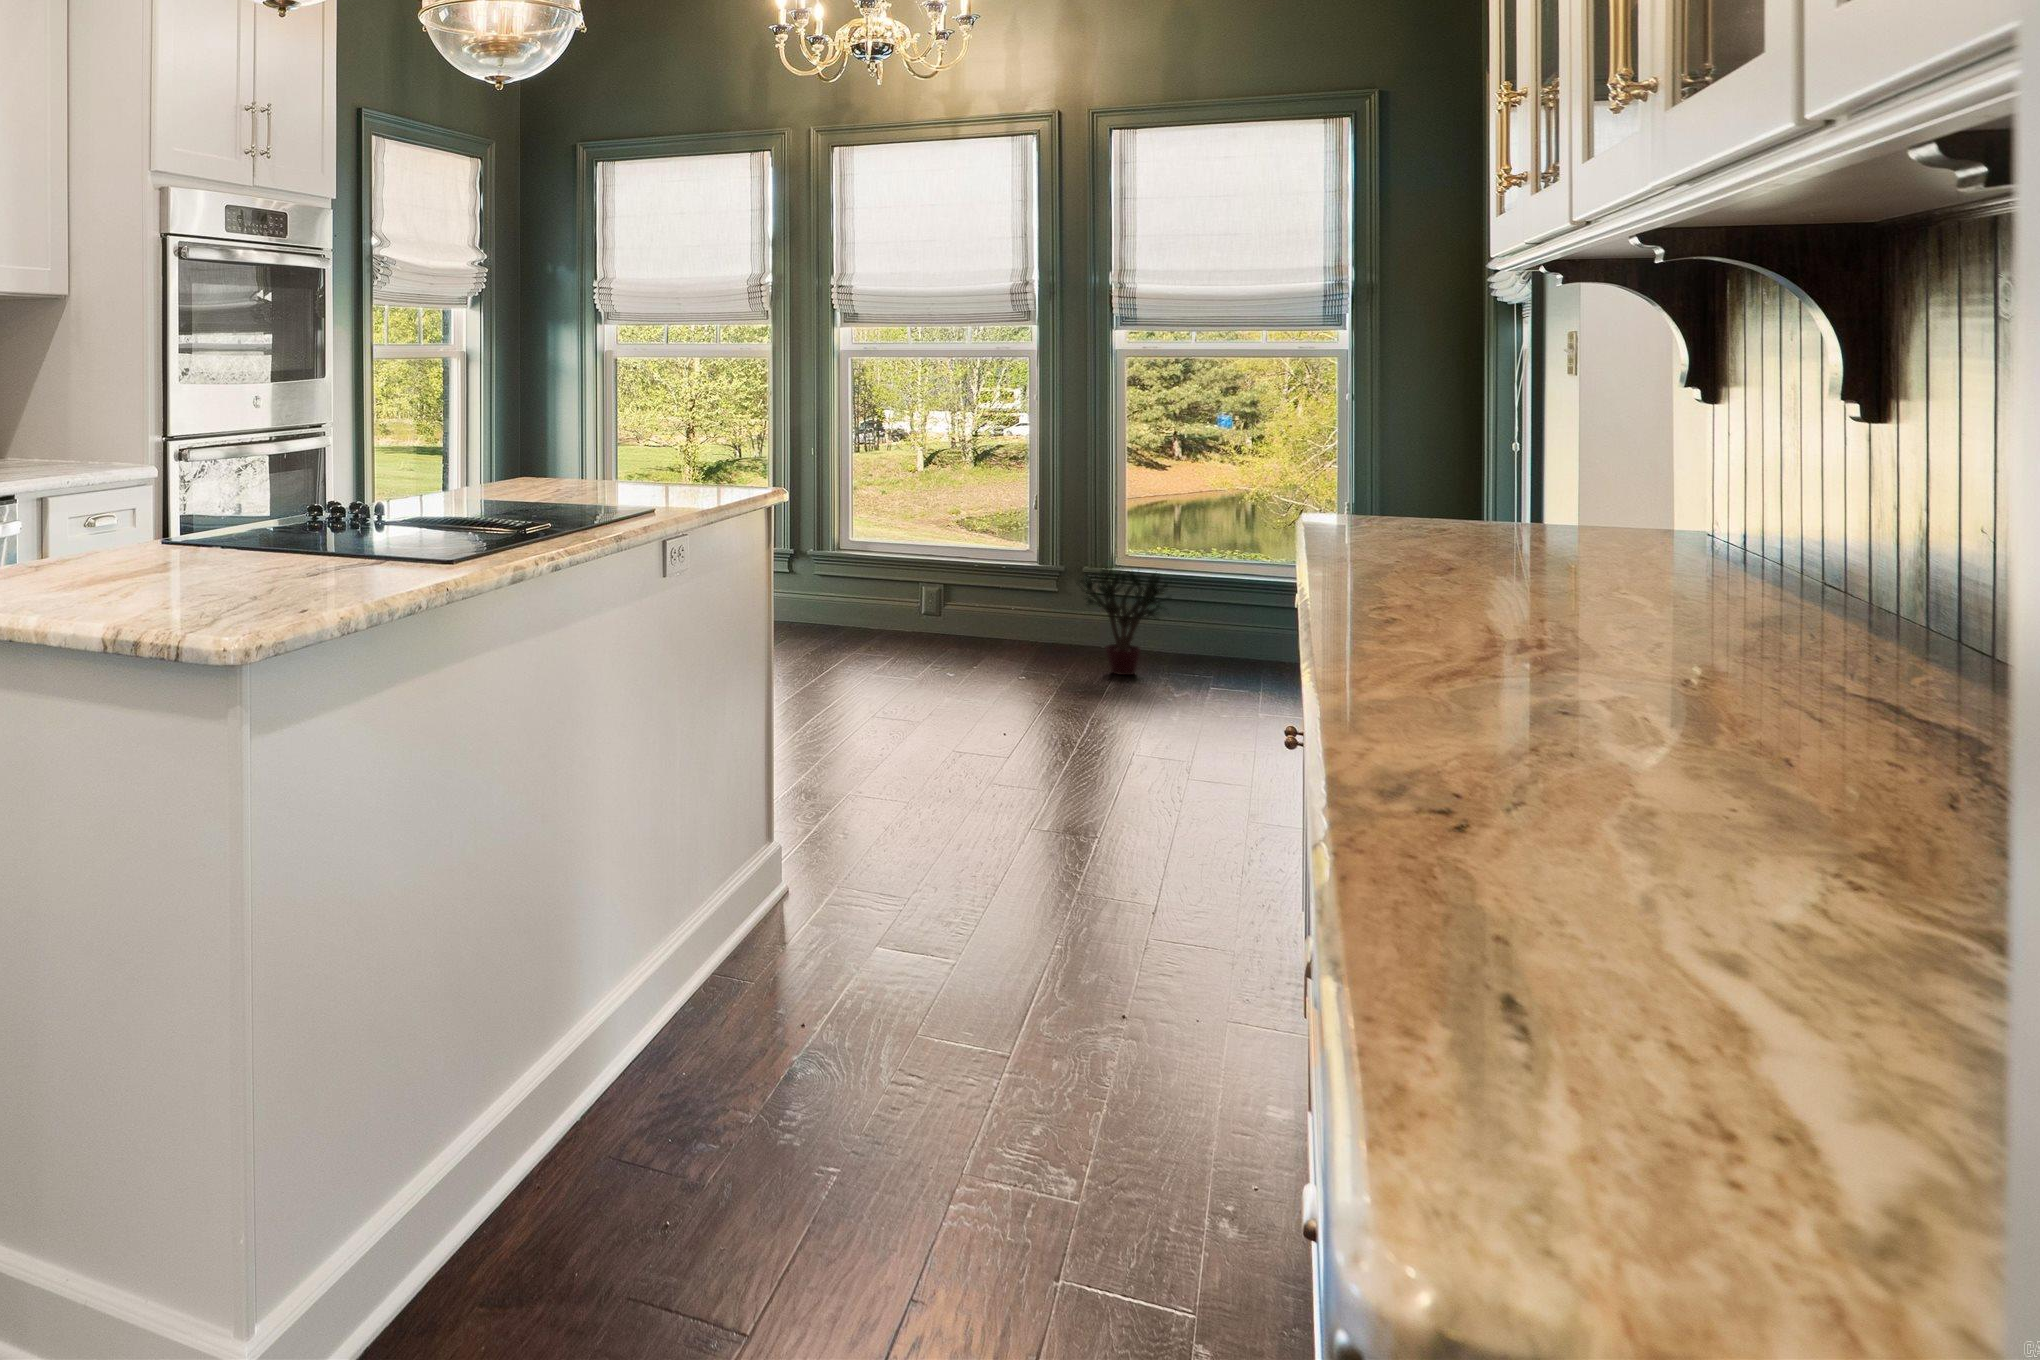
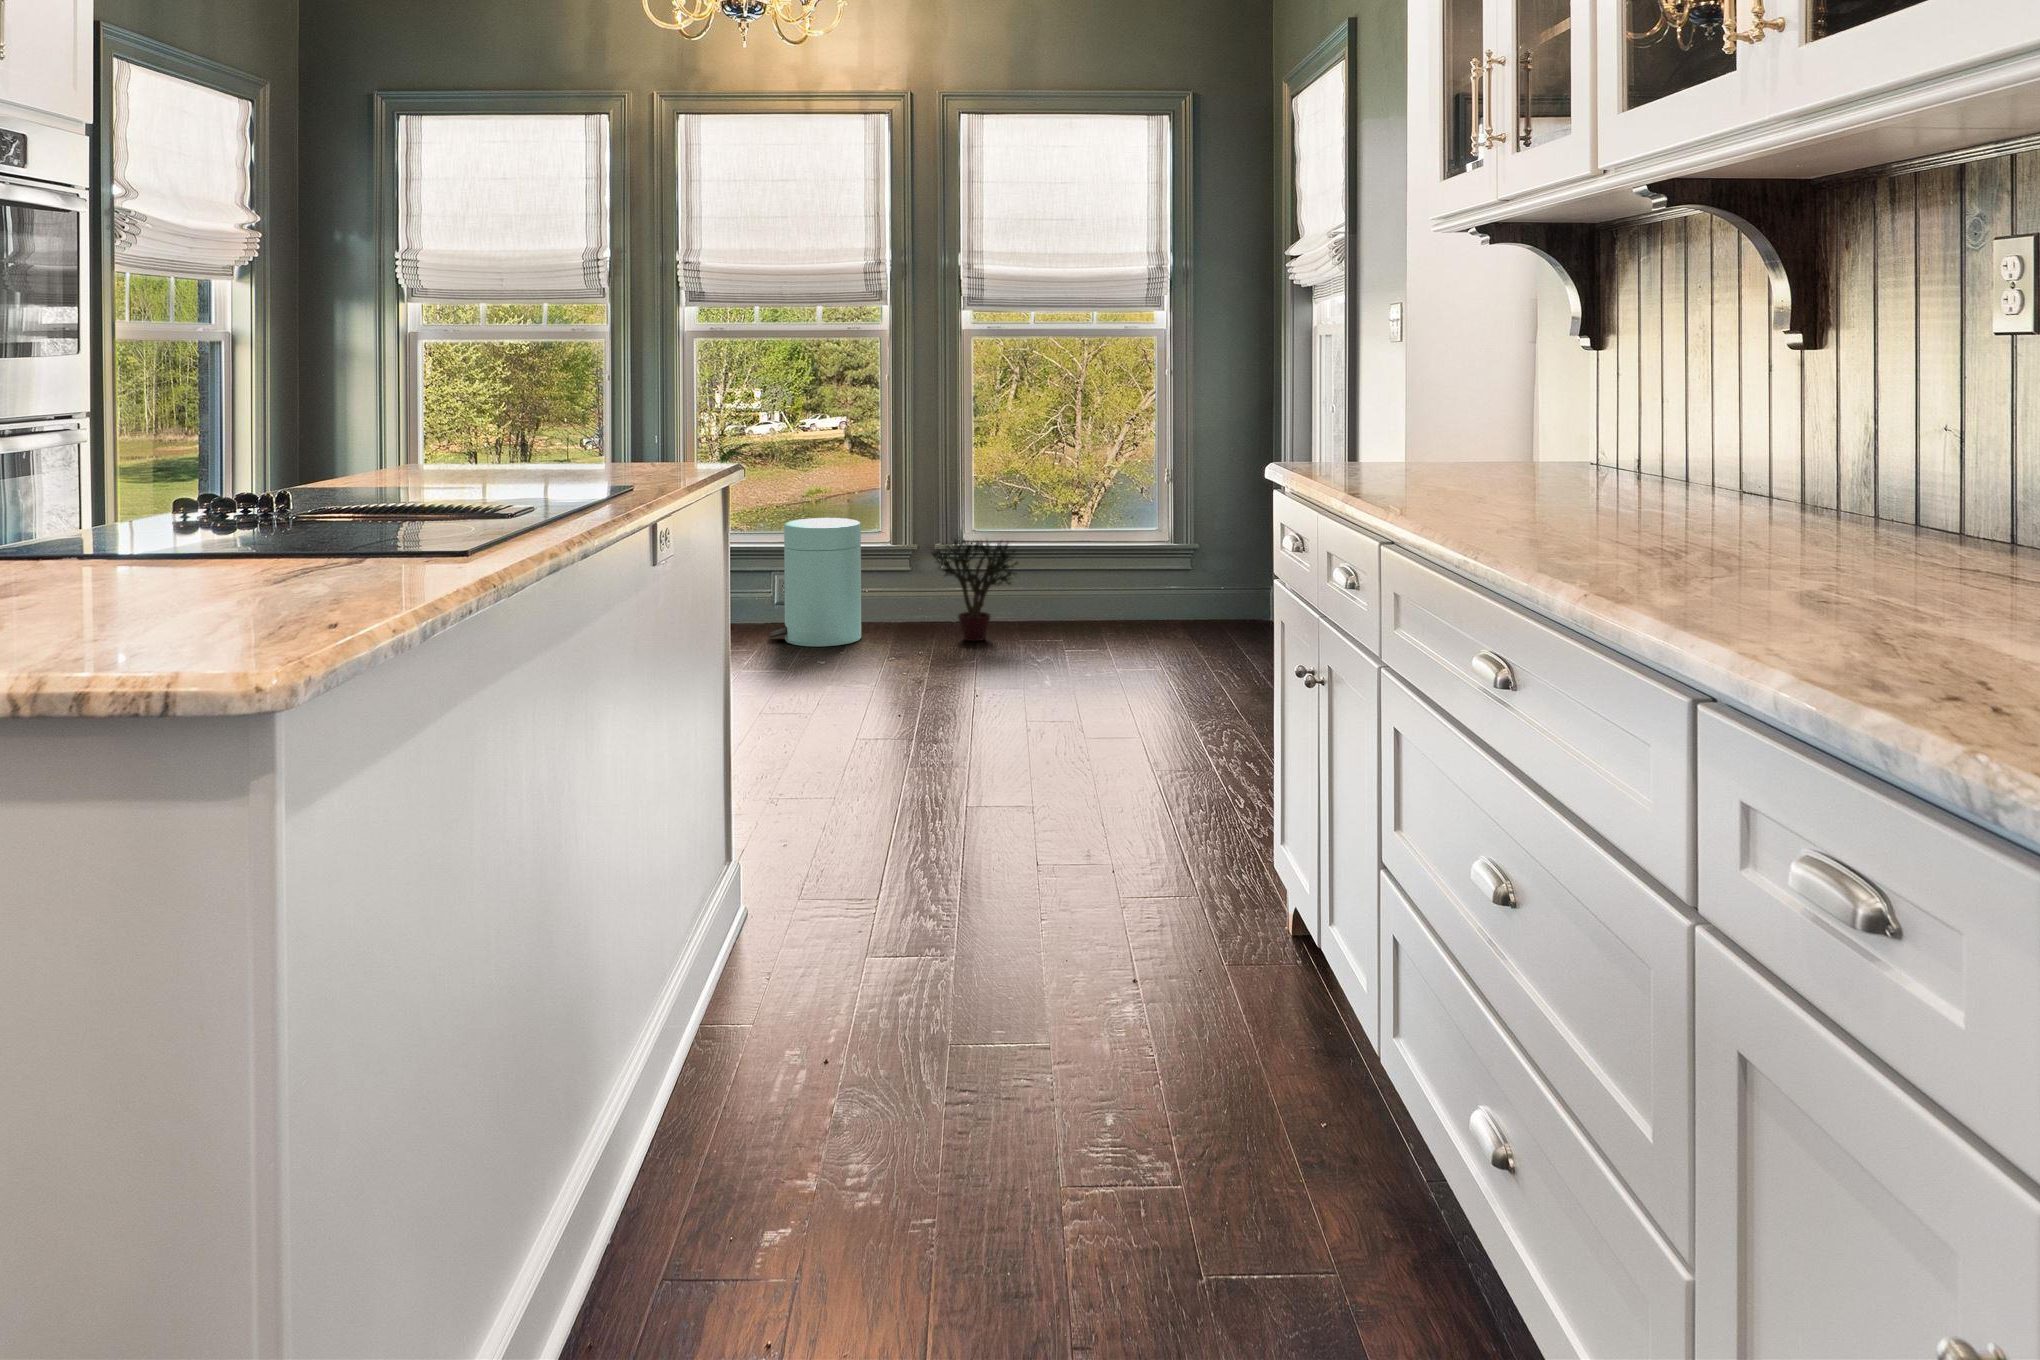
trash can: none [913,538,1005,665] -> present [770,518,861,646]

